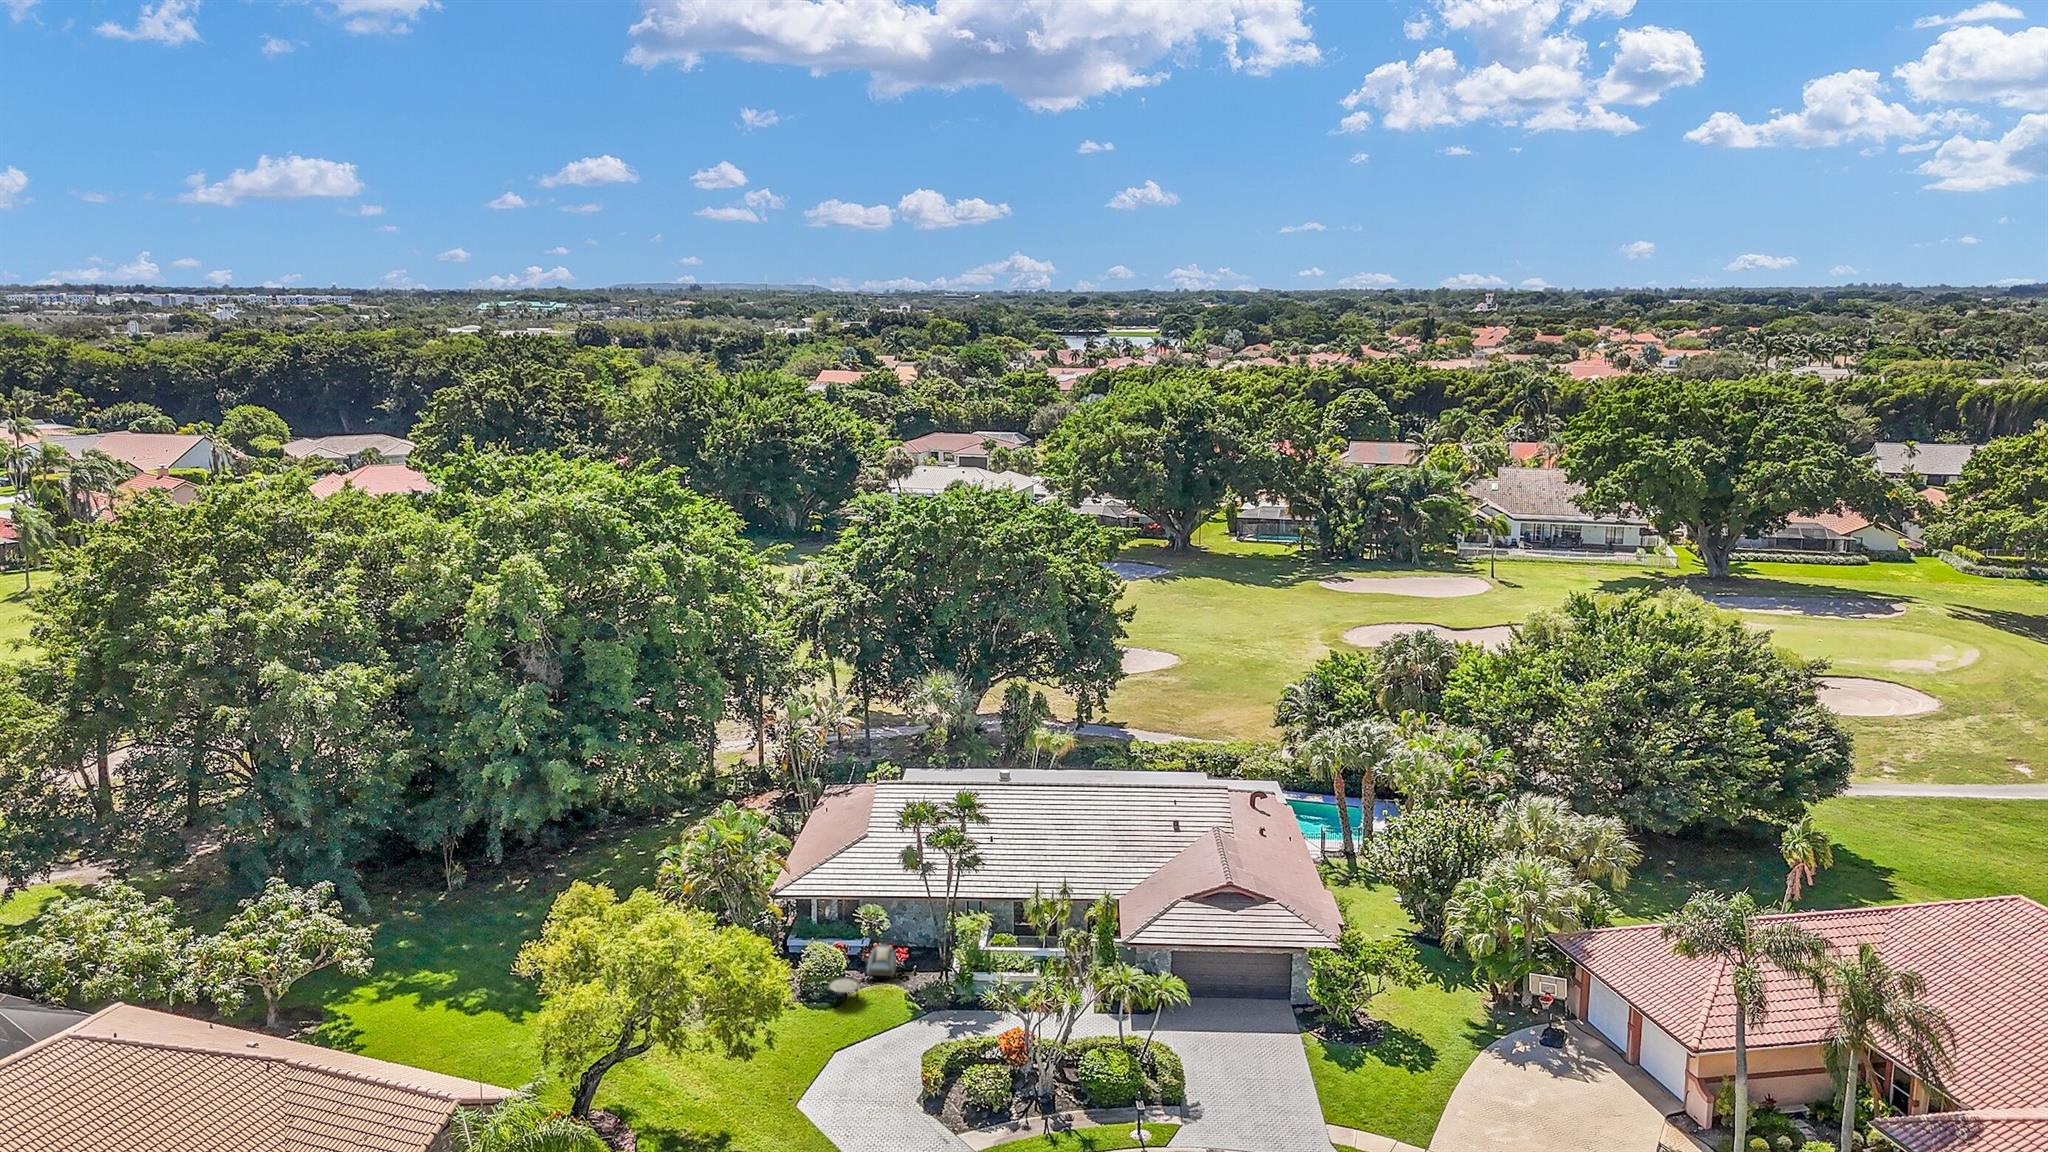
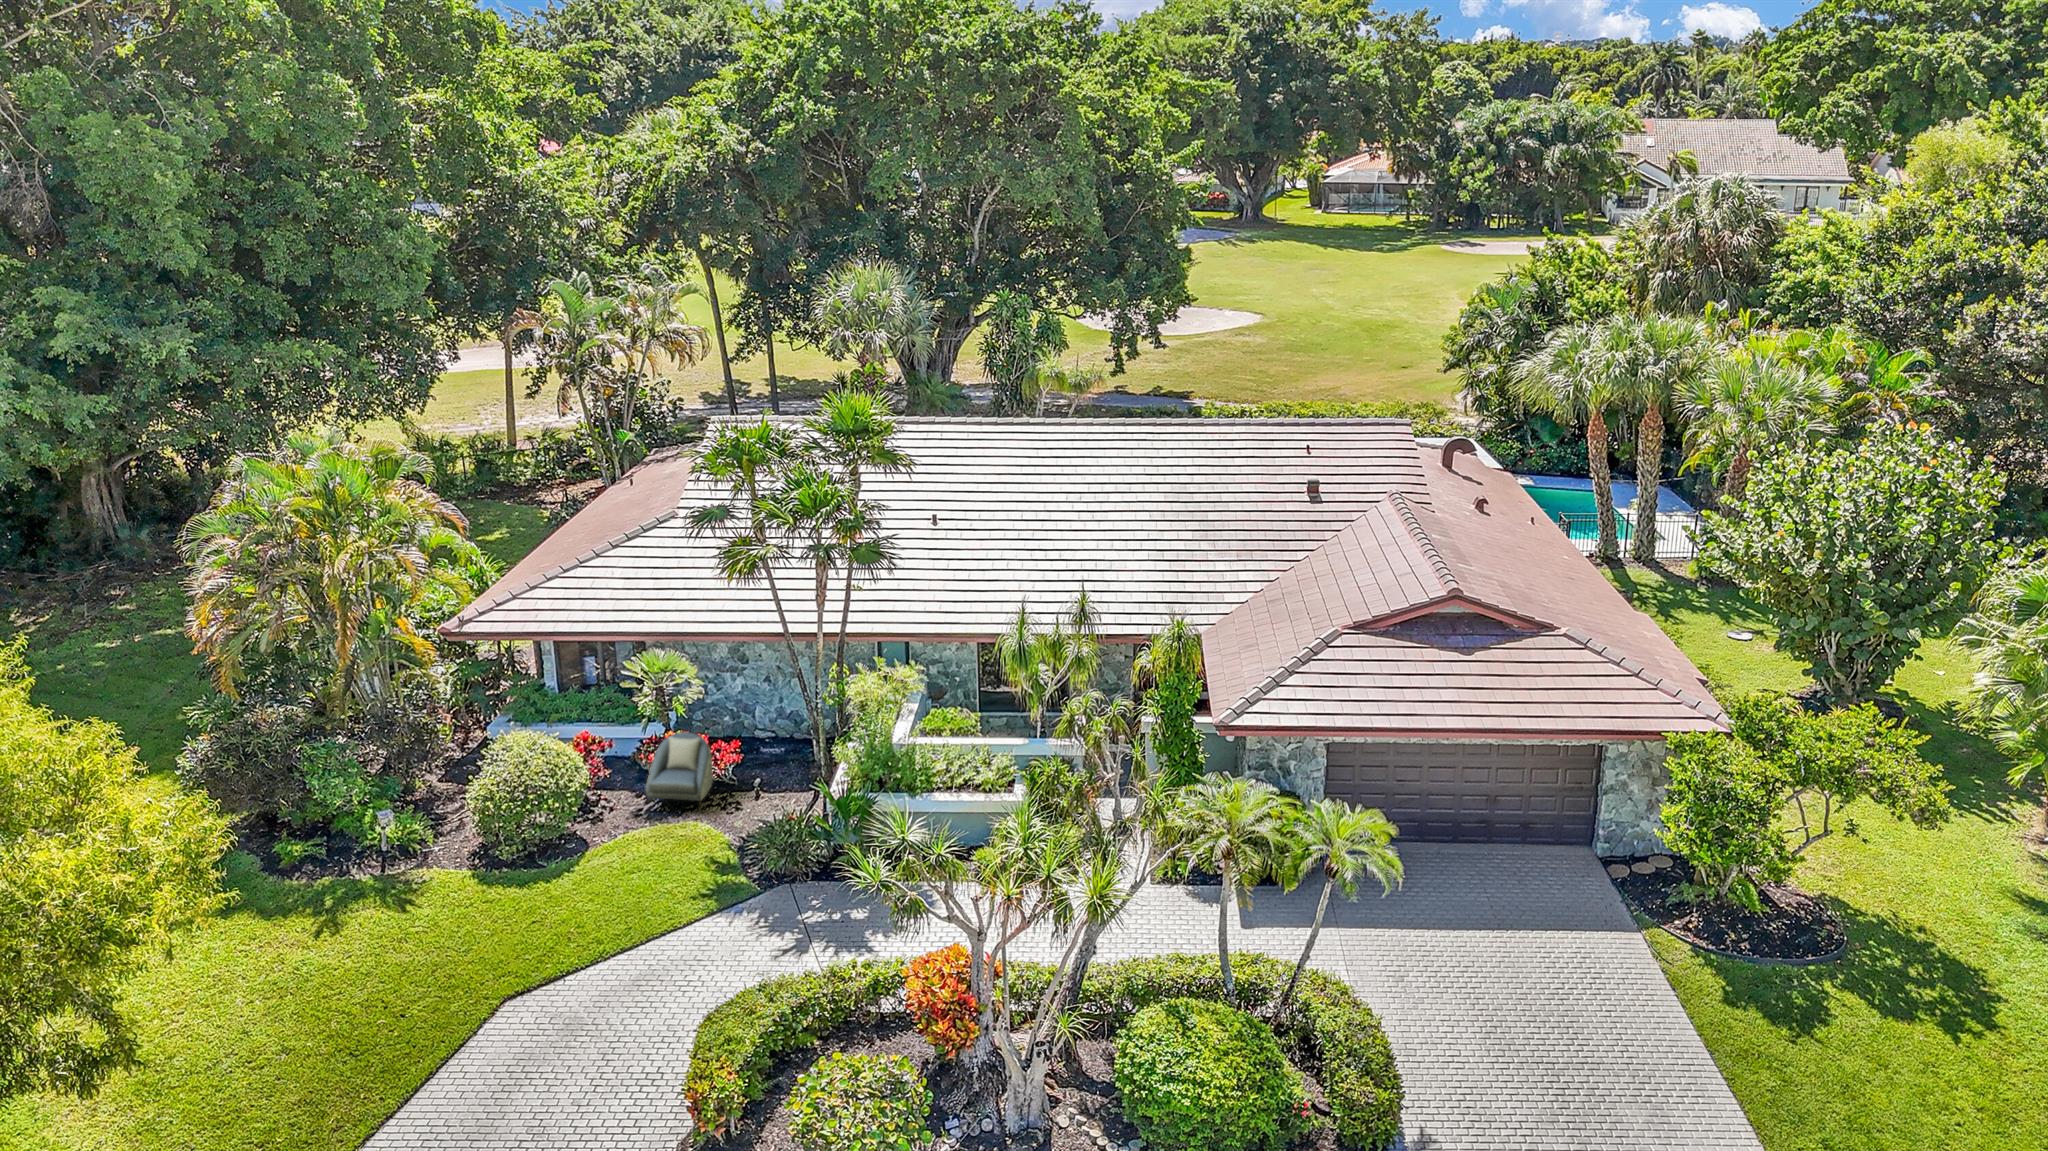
round table: present [828,977,859,1008] -> none [537,805,614,878]

